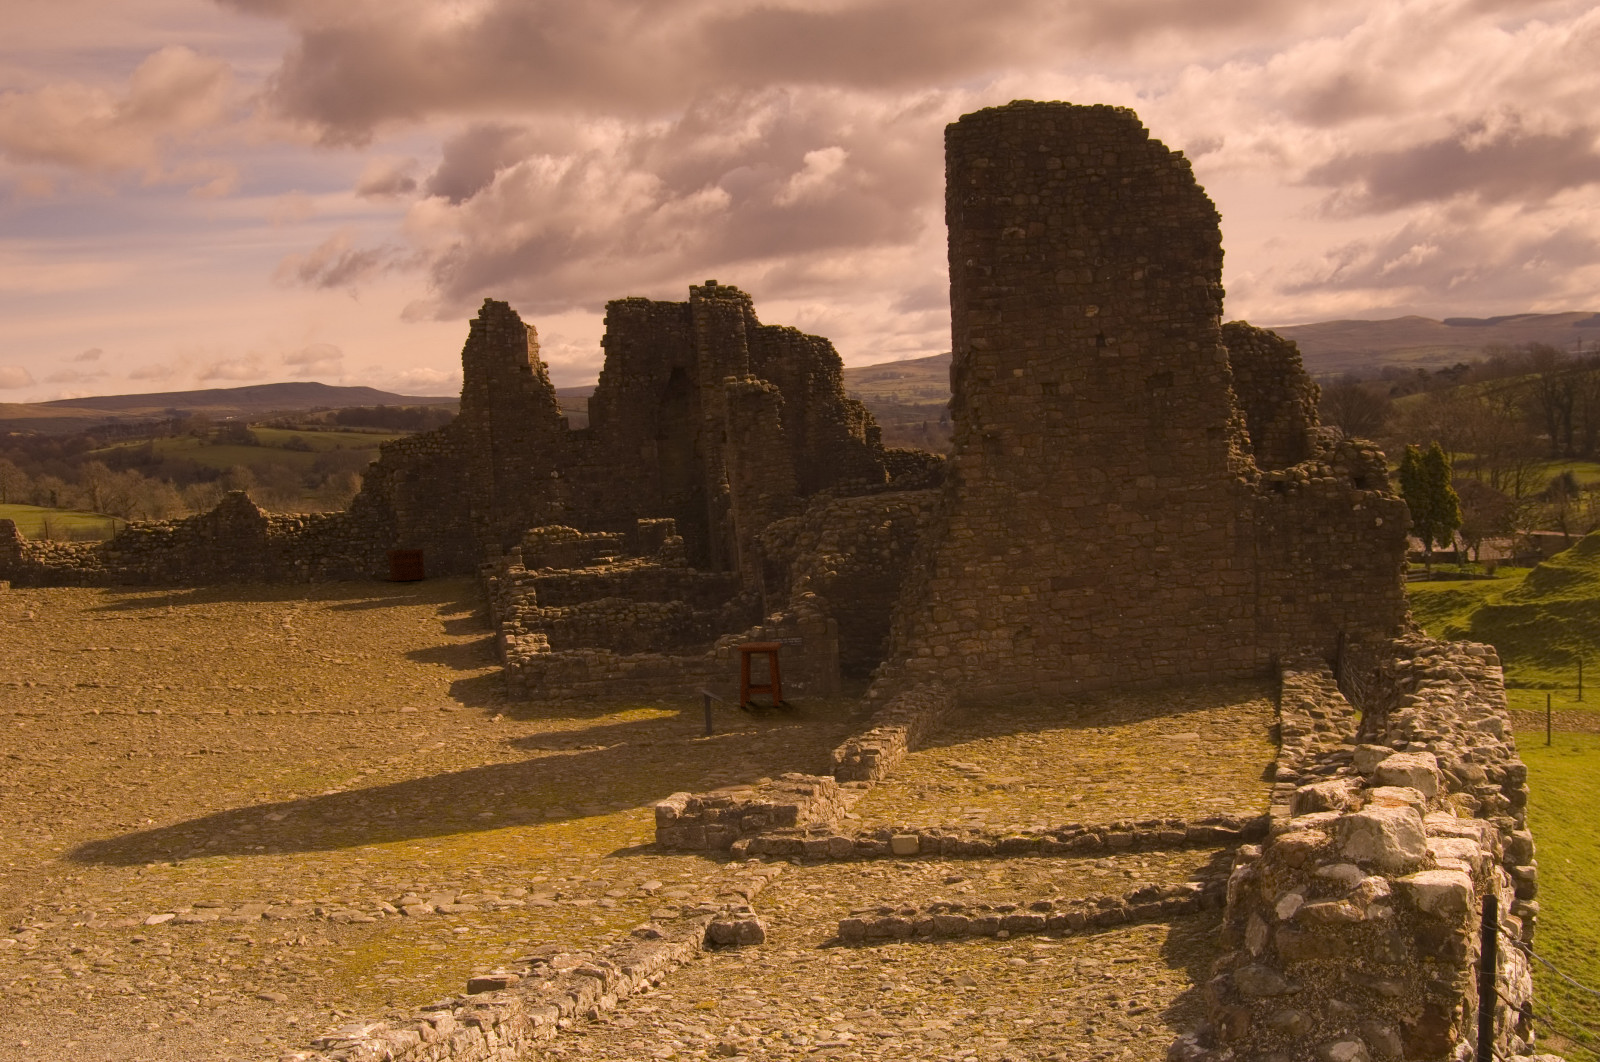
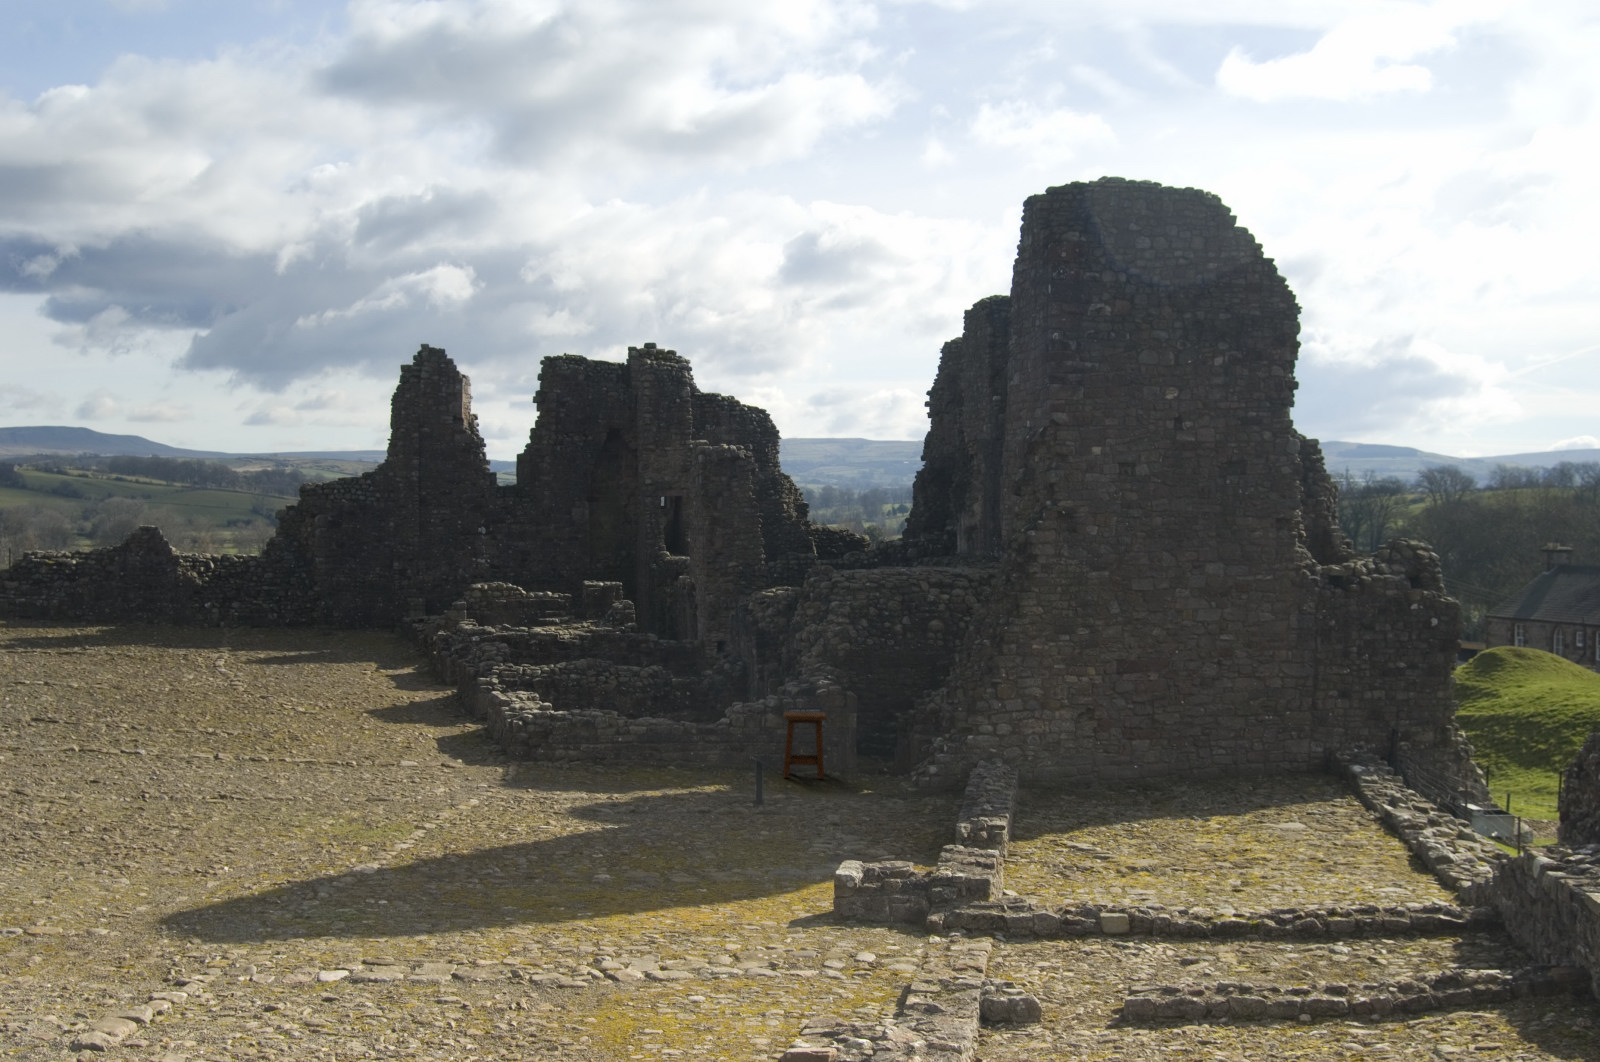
wooden crate: present [386,548,424,581] -> none [297,597,342,631]

